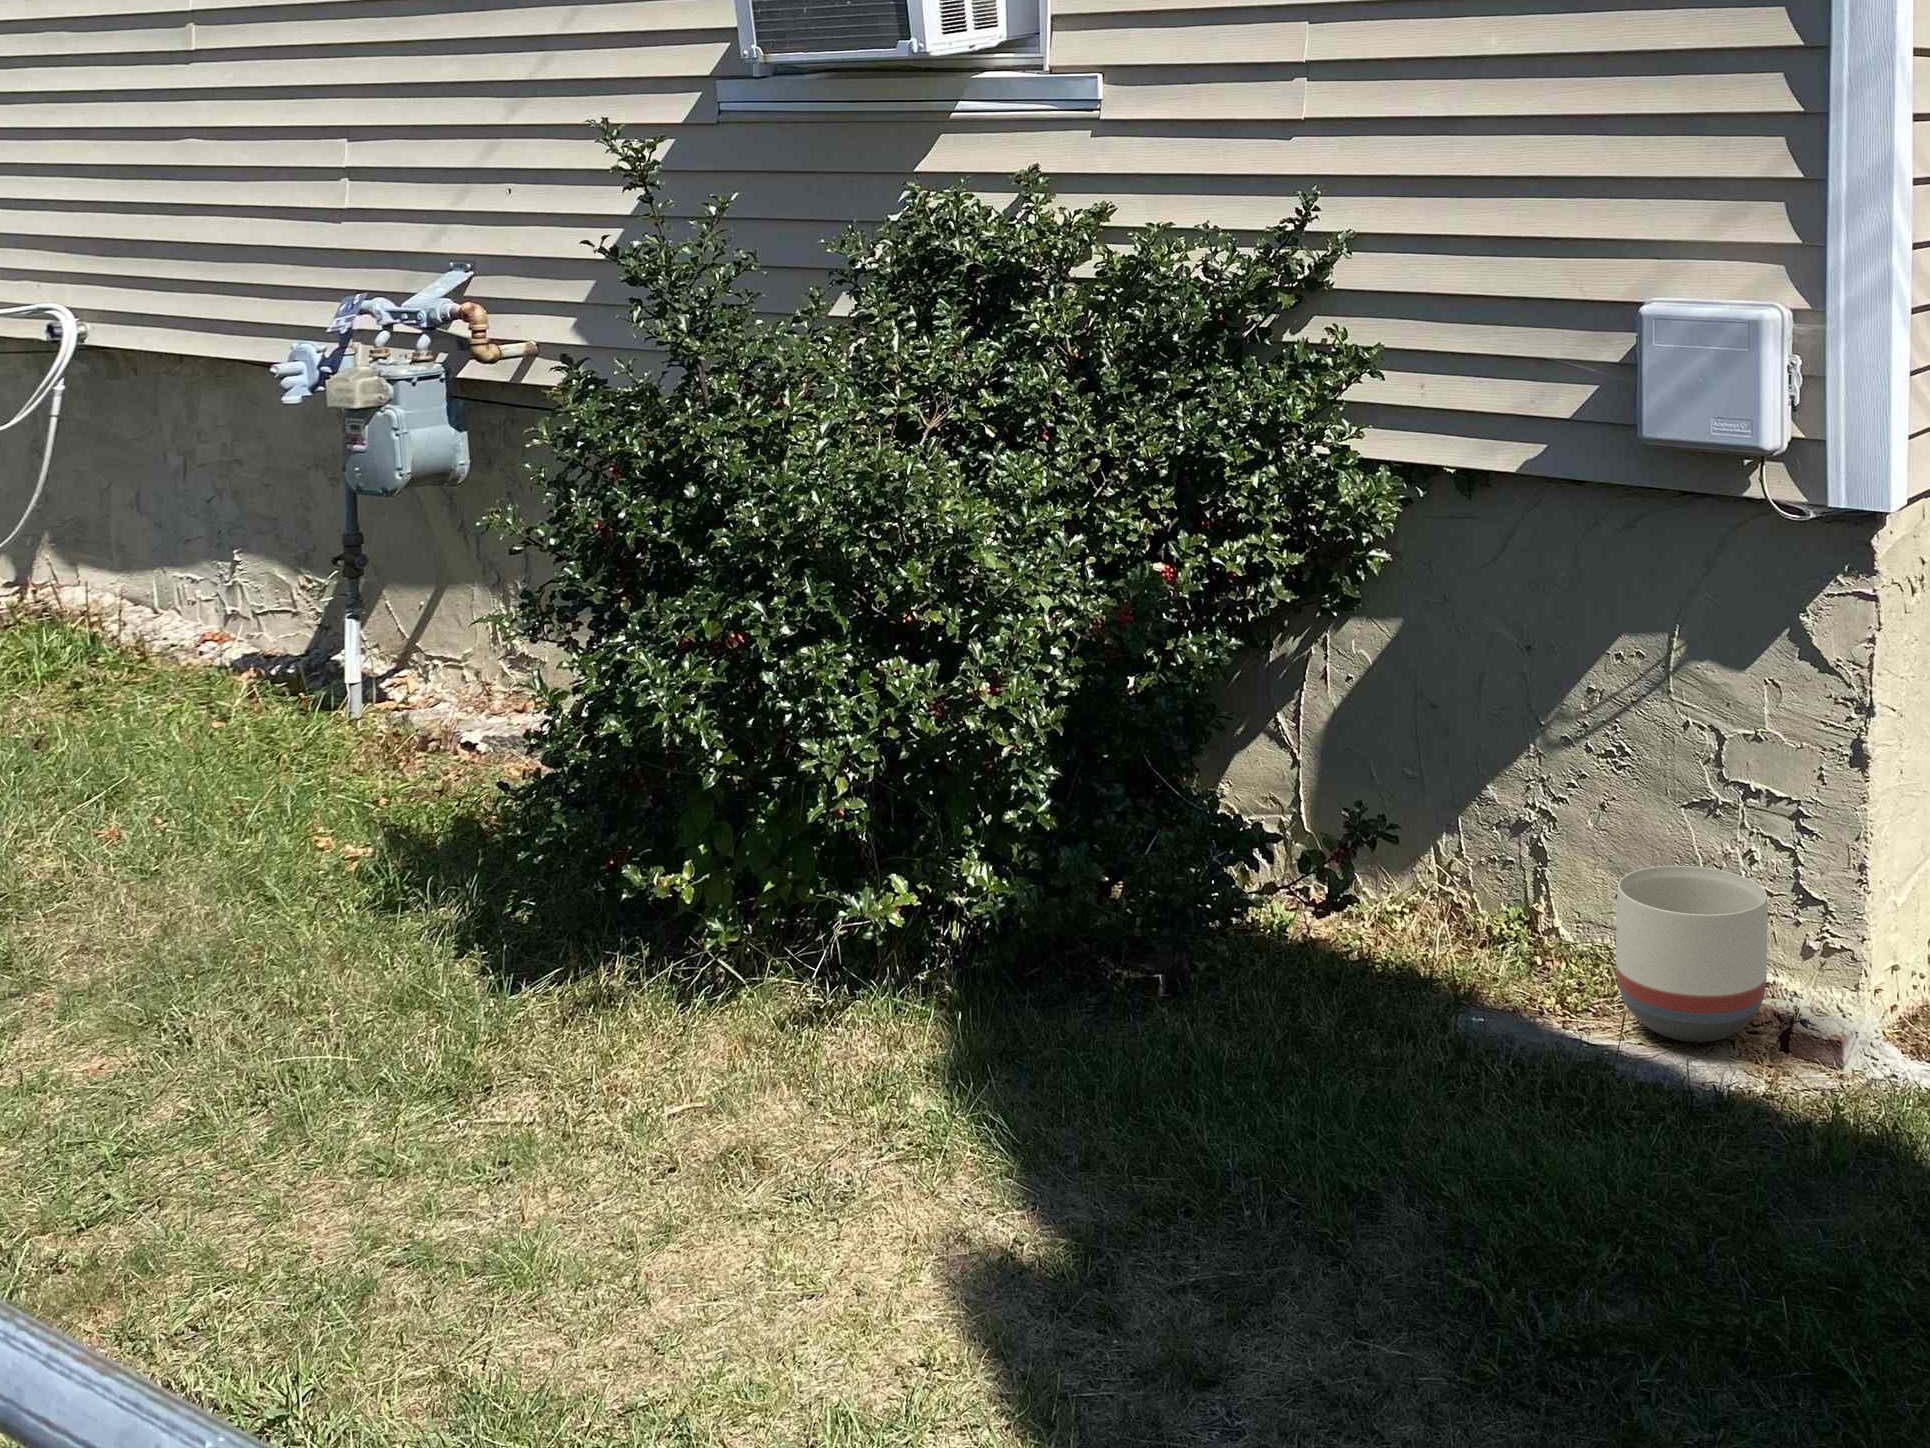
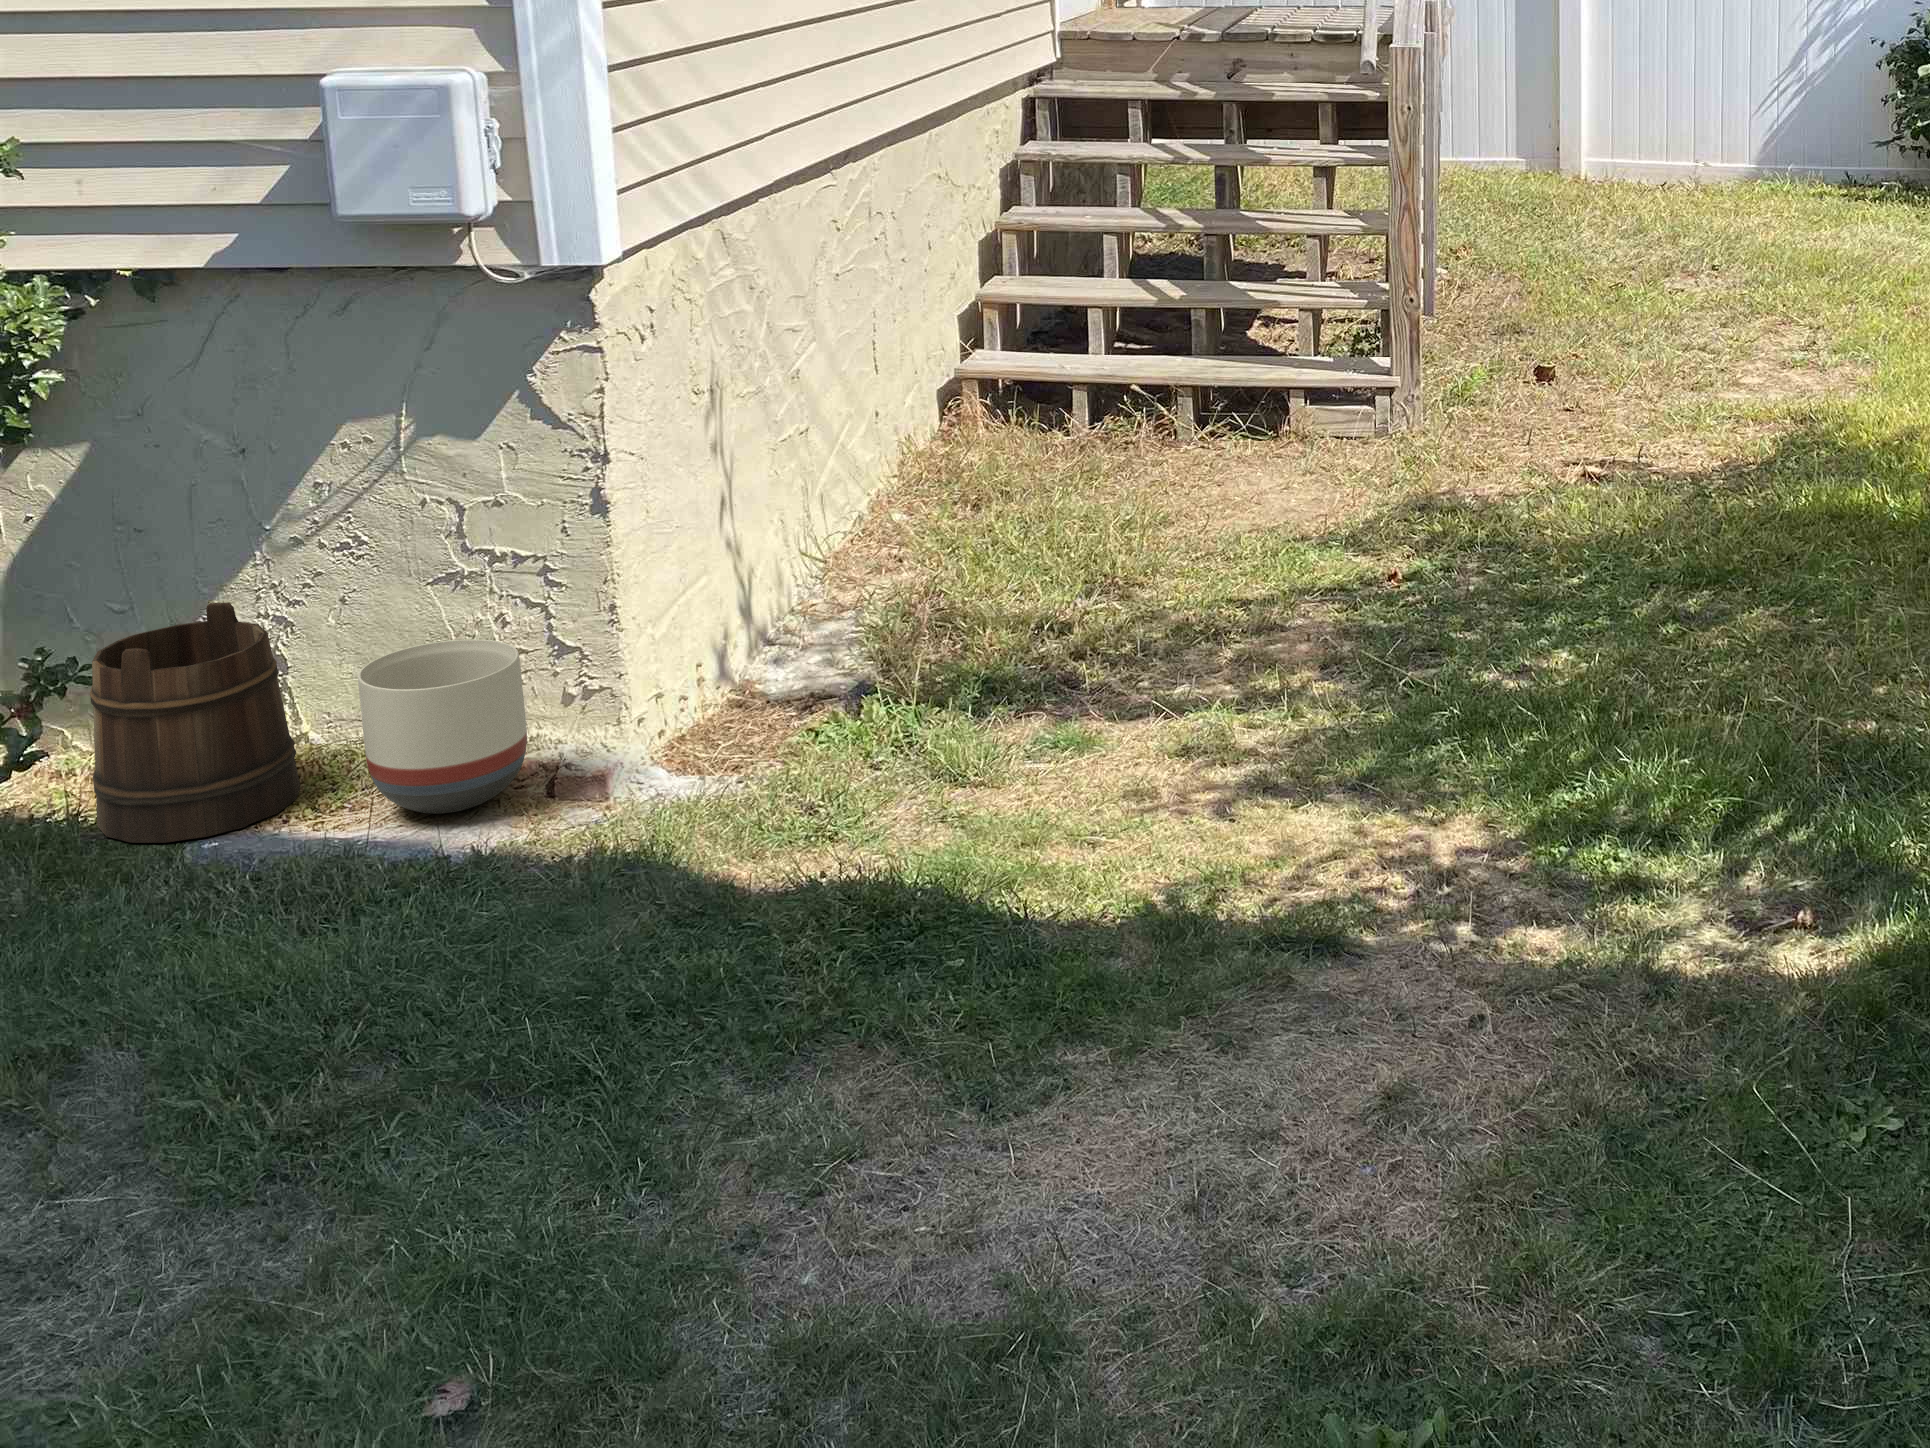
bucket: none [1380,787,1549,1010] -> present [90,603,300,843]

